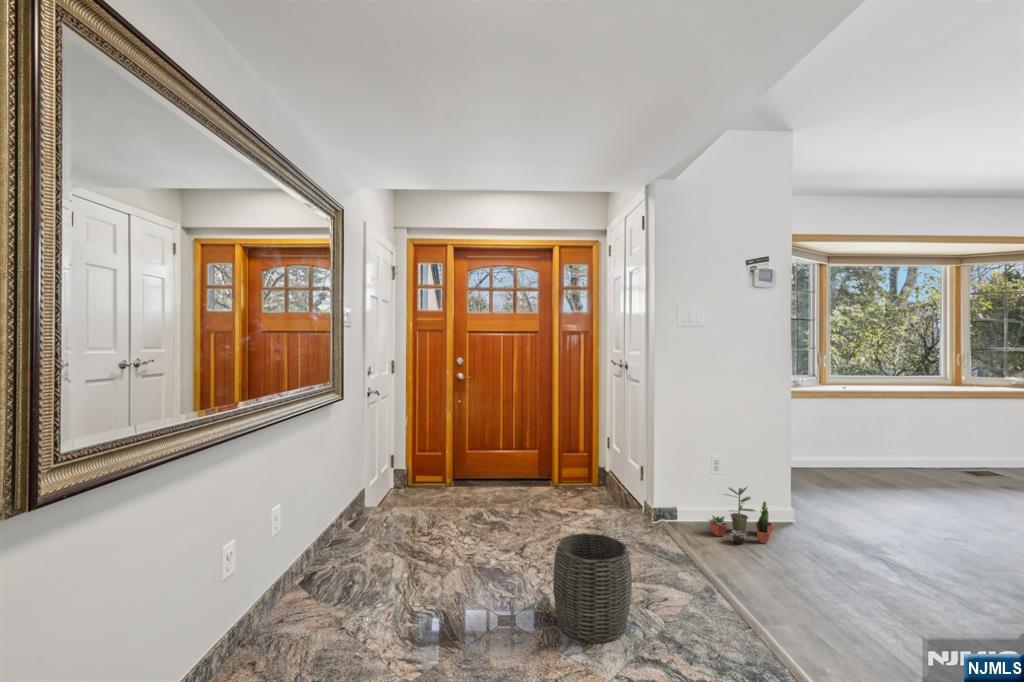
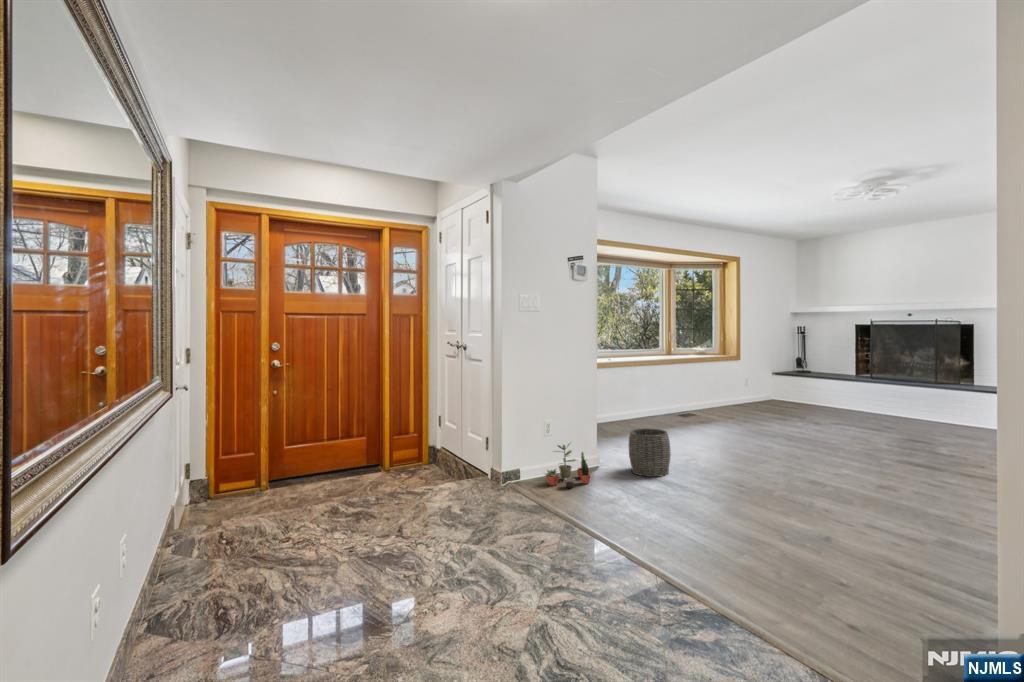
woven basket: present [553,533,632,643] -> present [629,429,671,477]

